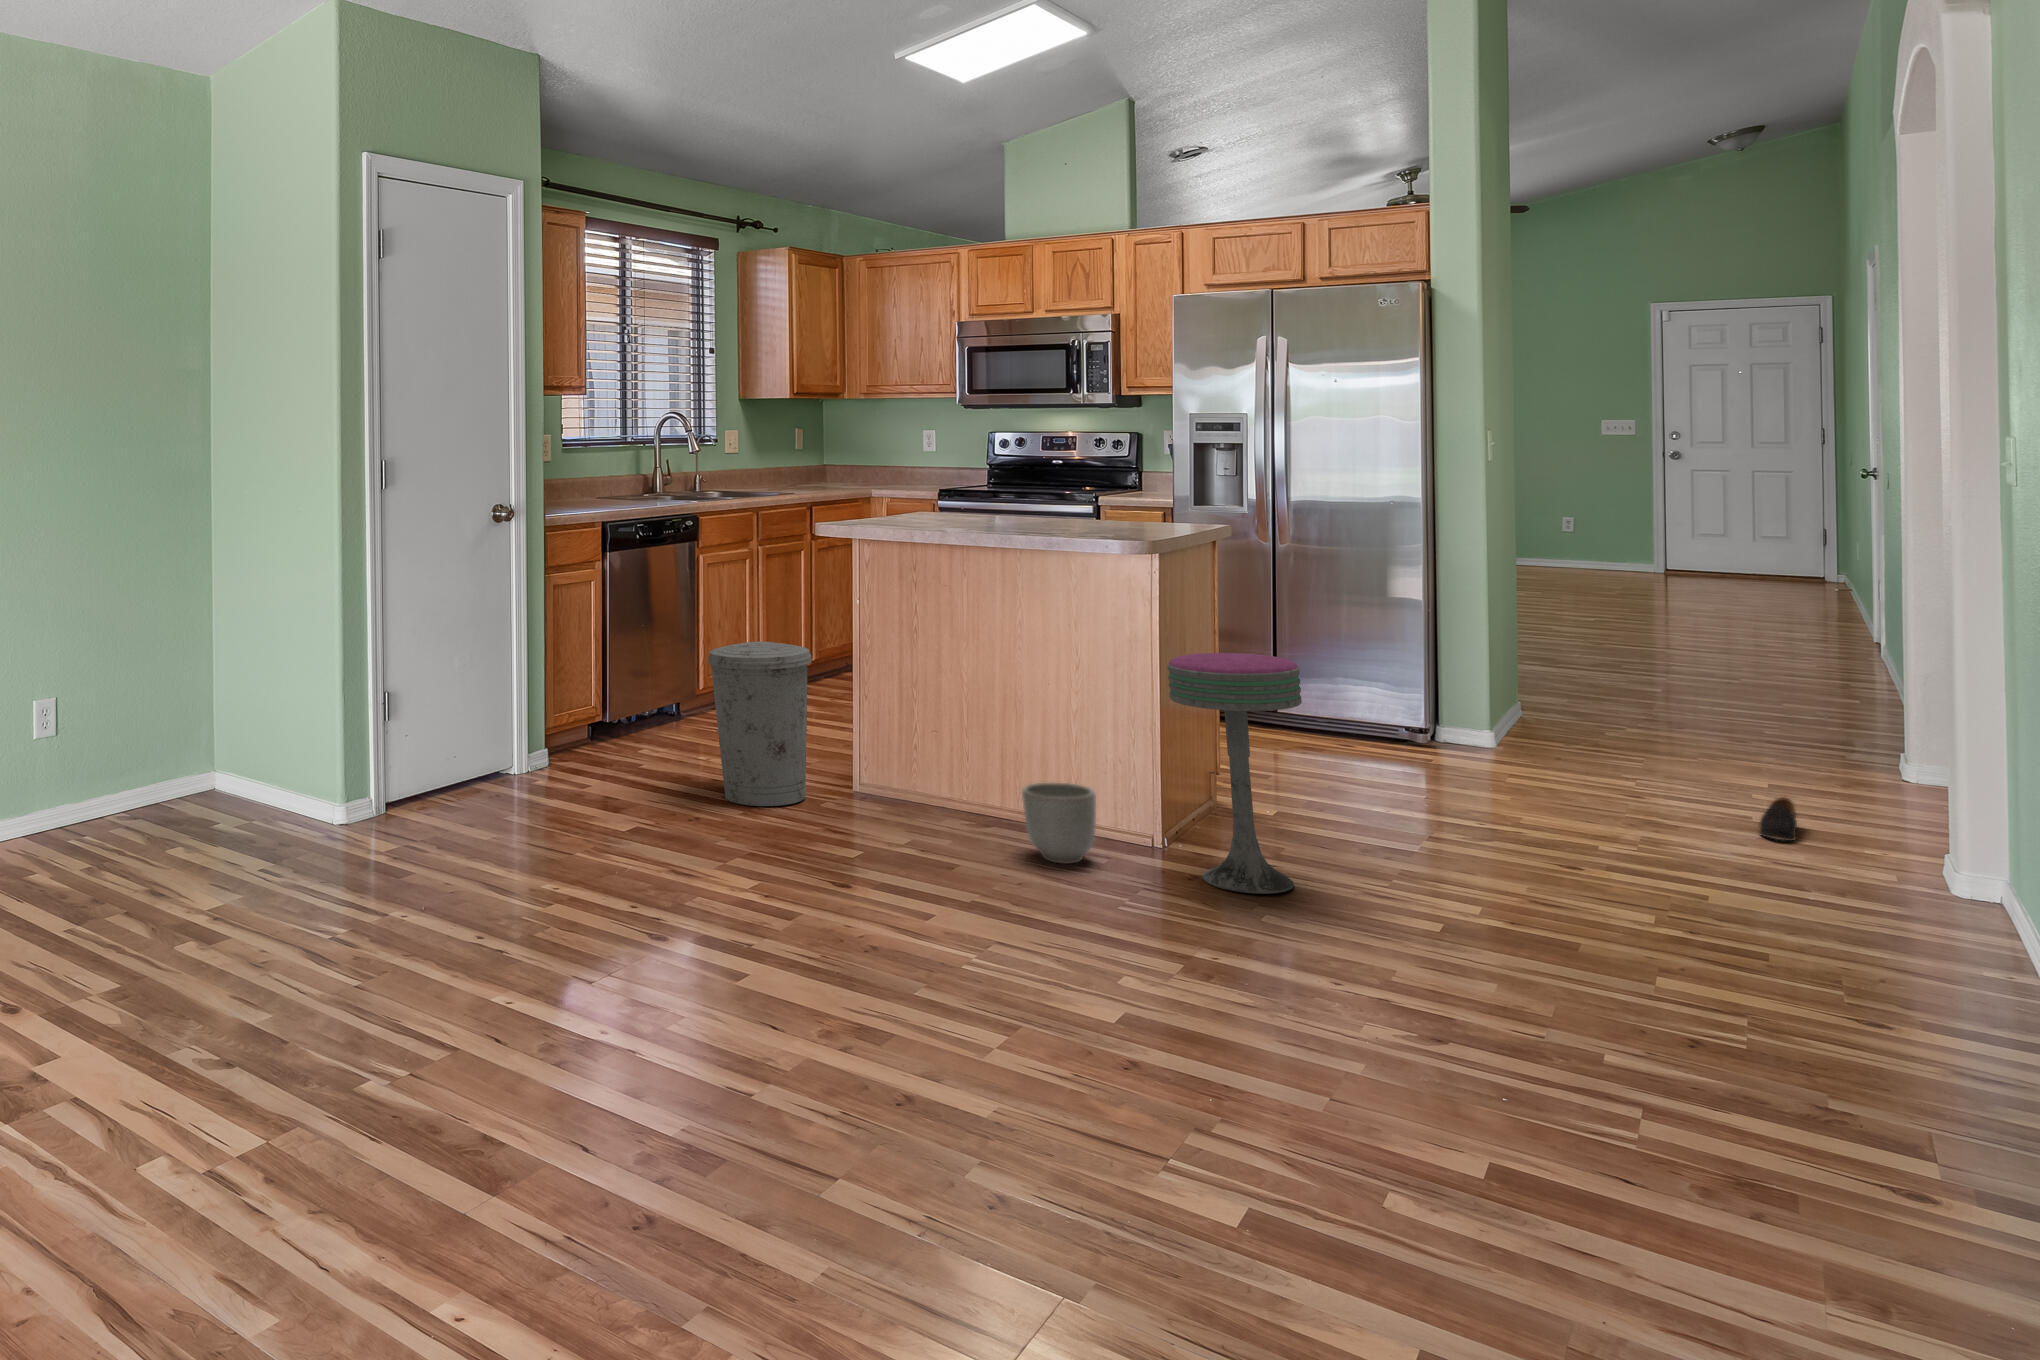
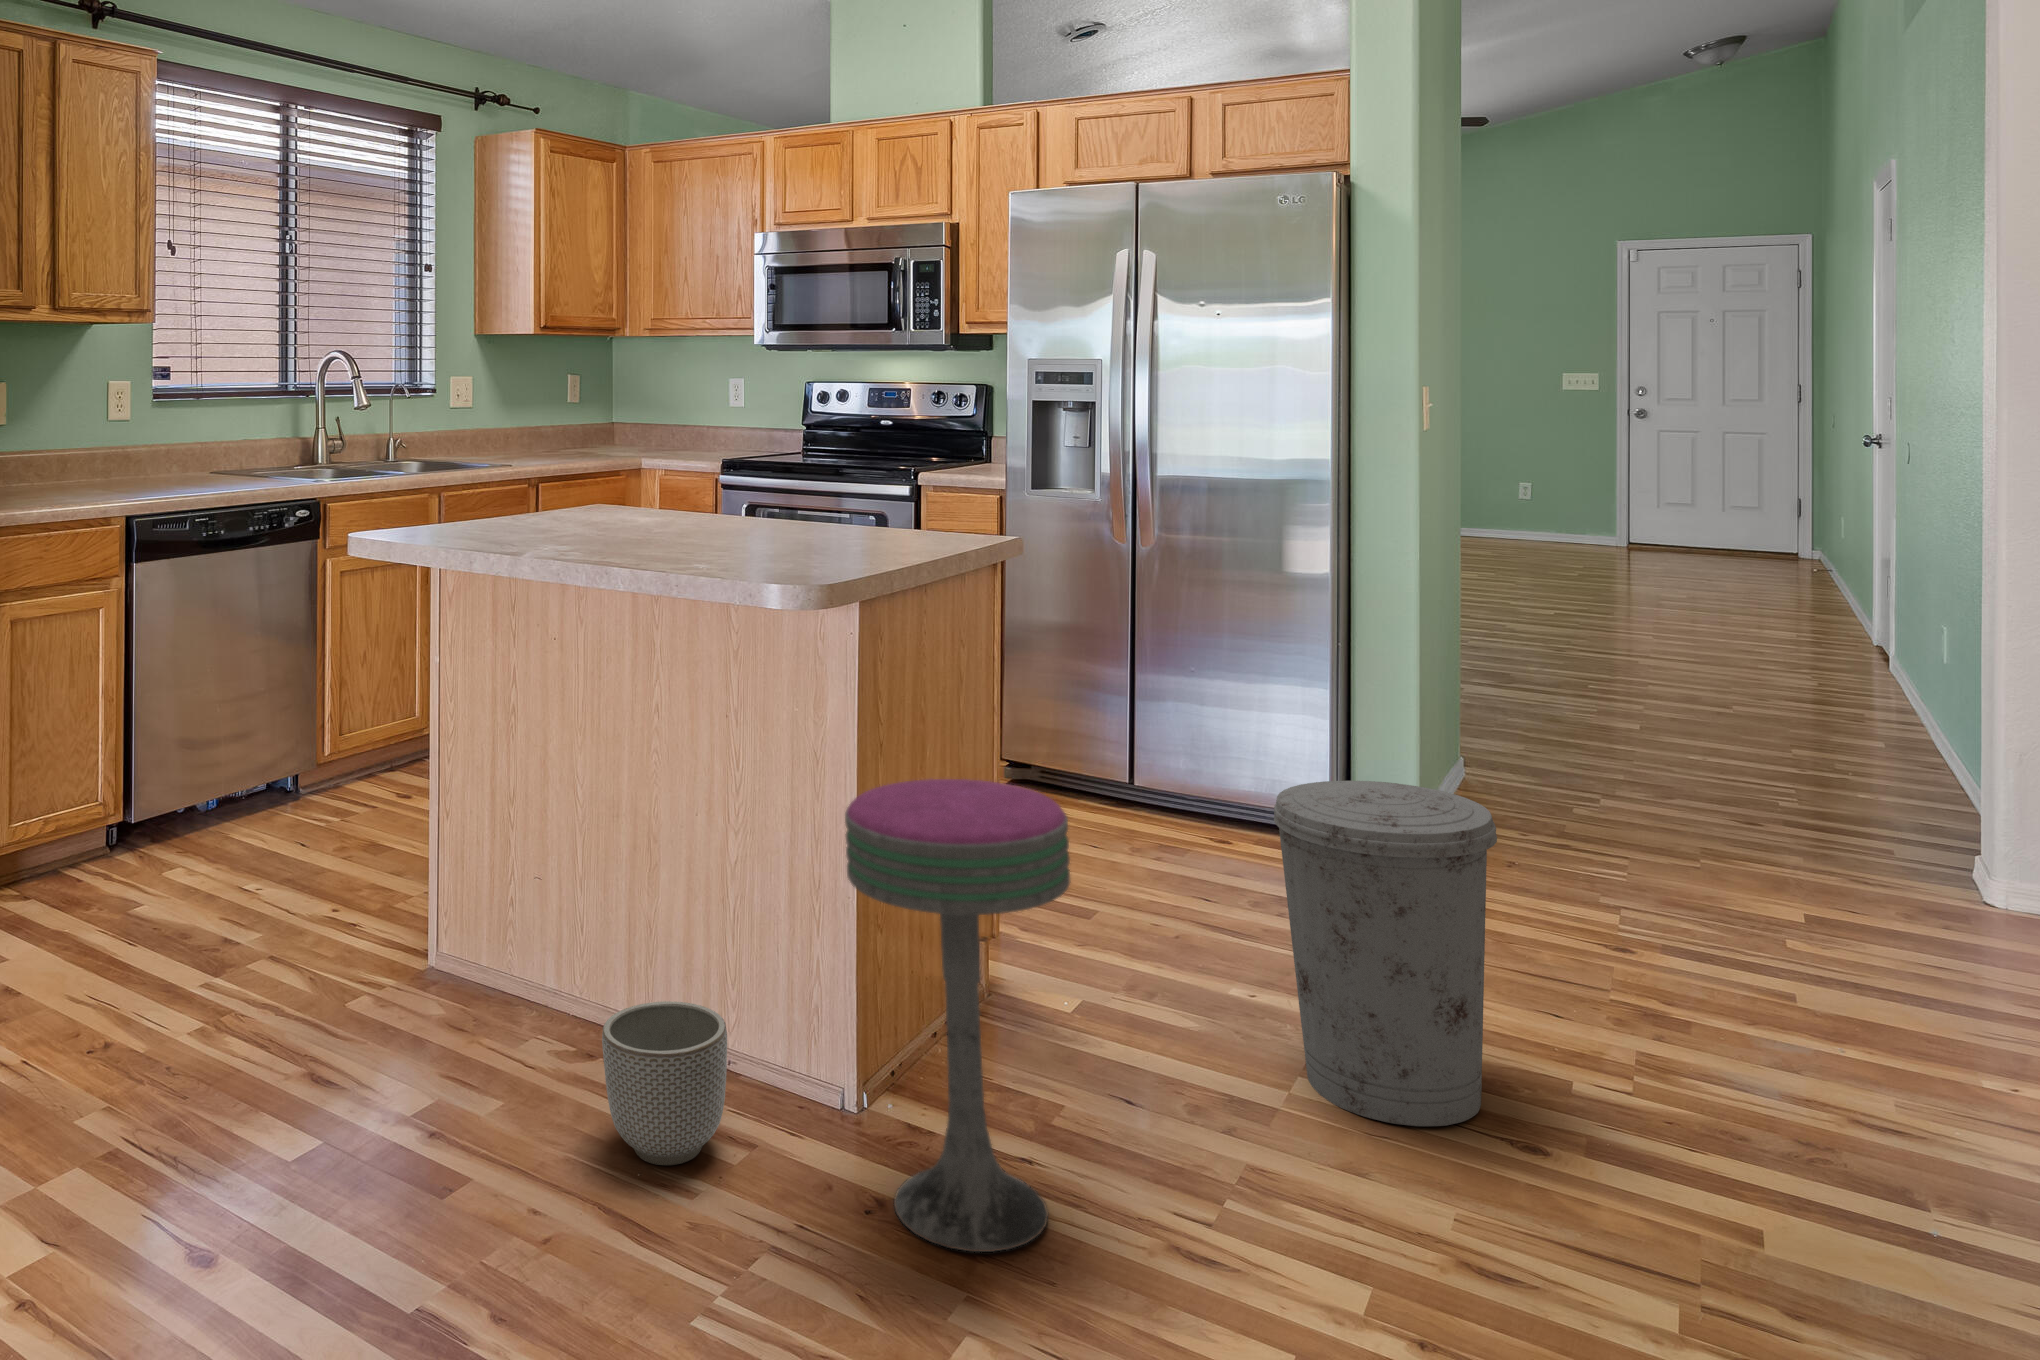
trash can: present [708,642,812,806] -> present [1274,781,1497,1126]
shoe: present [1759,797,1797,841] -> none [1810,967,1868,1053]

